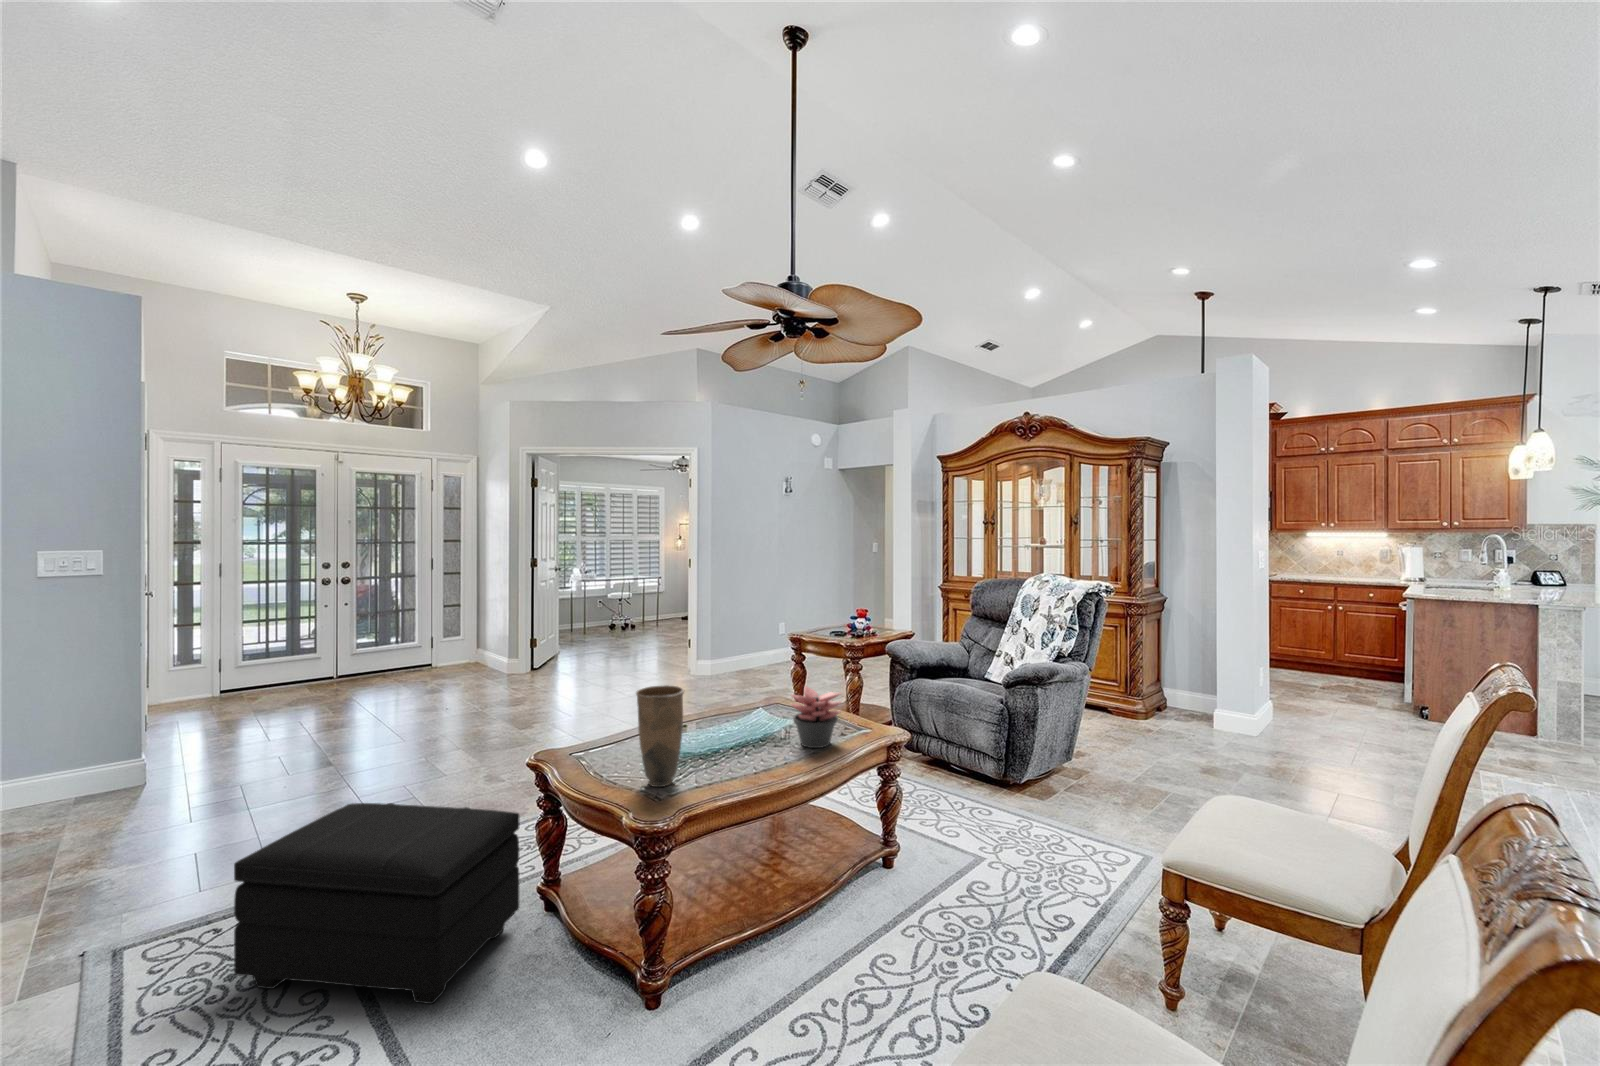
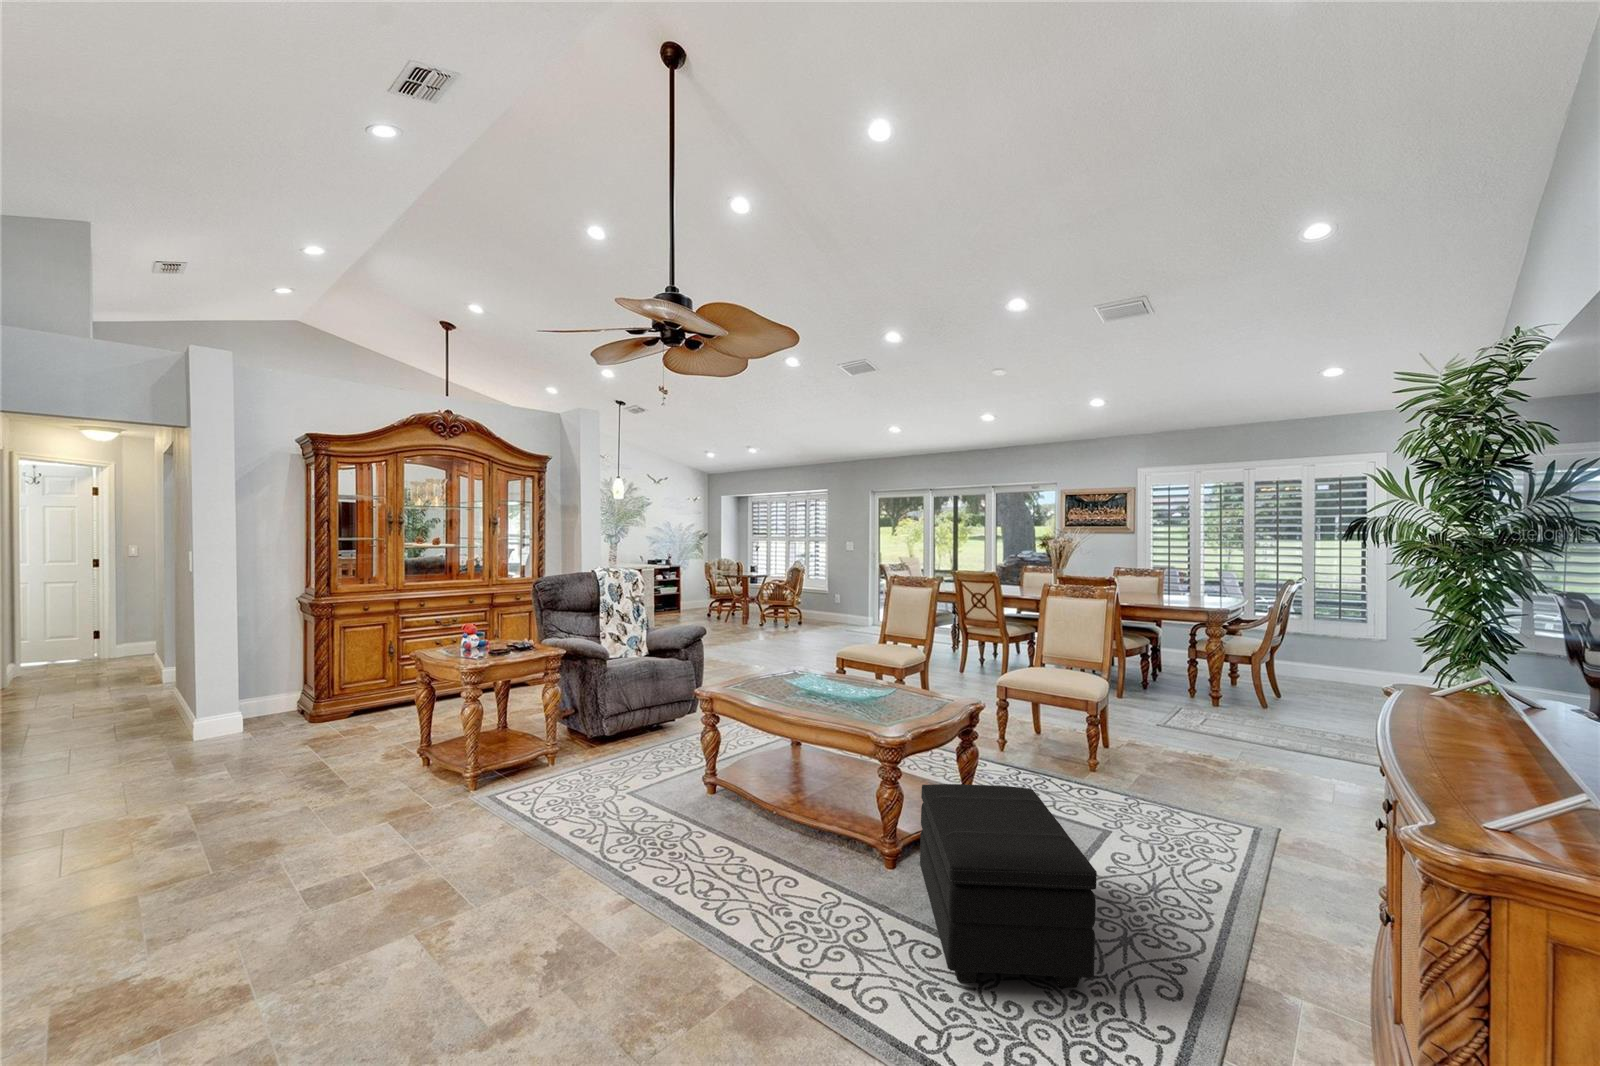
vase: present [636,685,684,787] -> none [908,647,940,712]
succulent plant: present [791,686,841,748] -> none [815,645,848,686]

